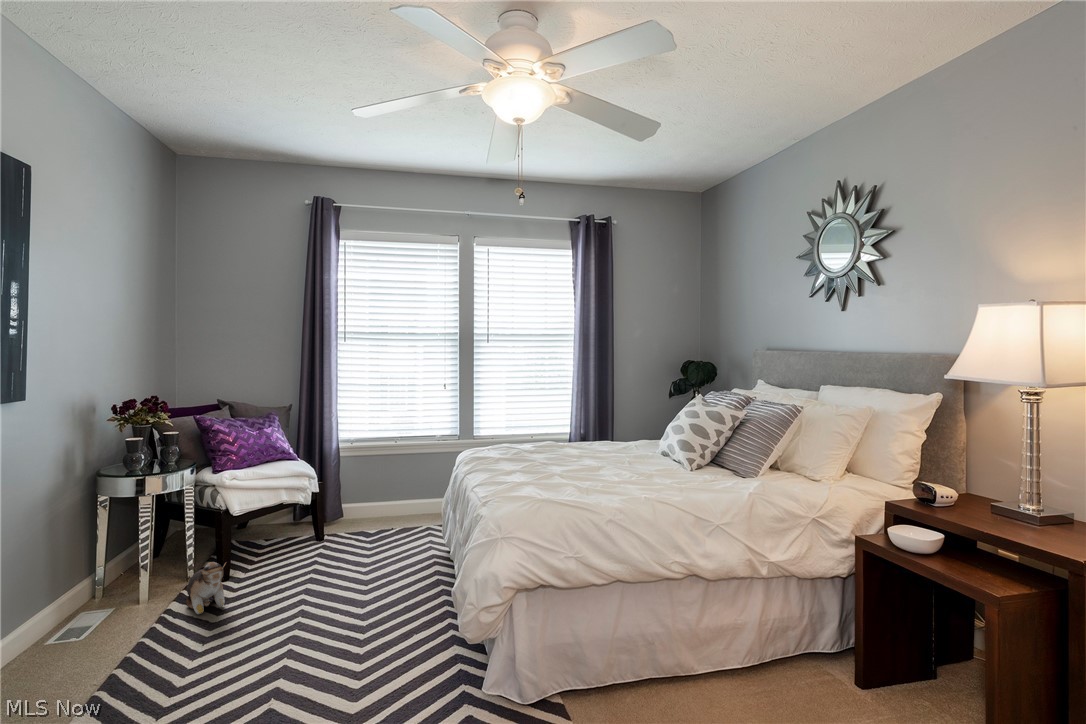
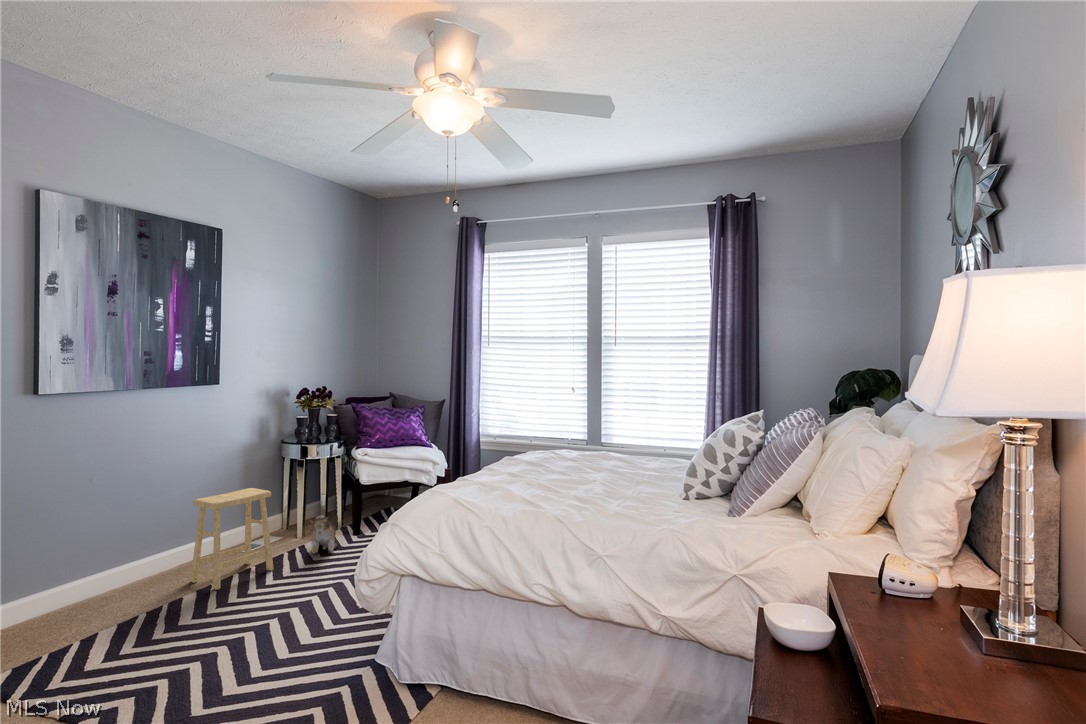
footstool: none [47,542,169,702] -> present [190,488,273,590]

